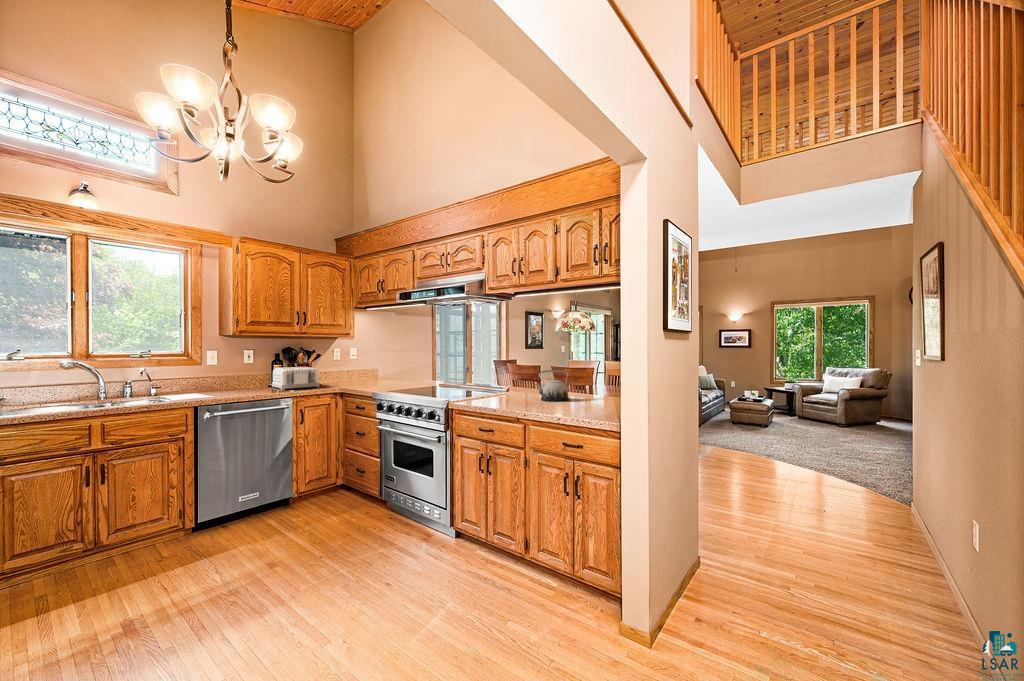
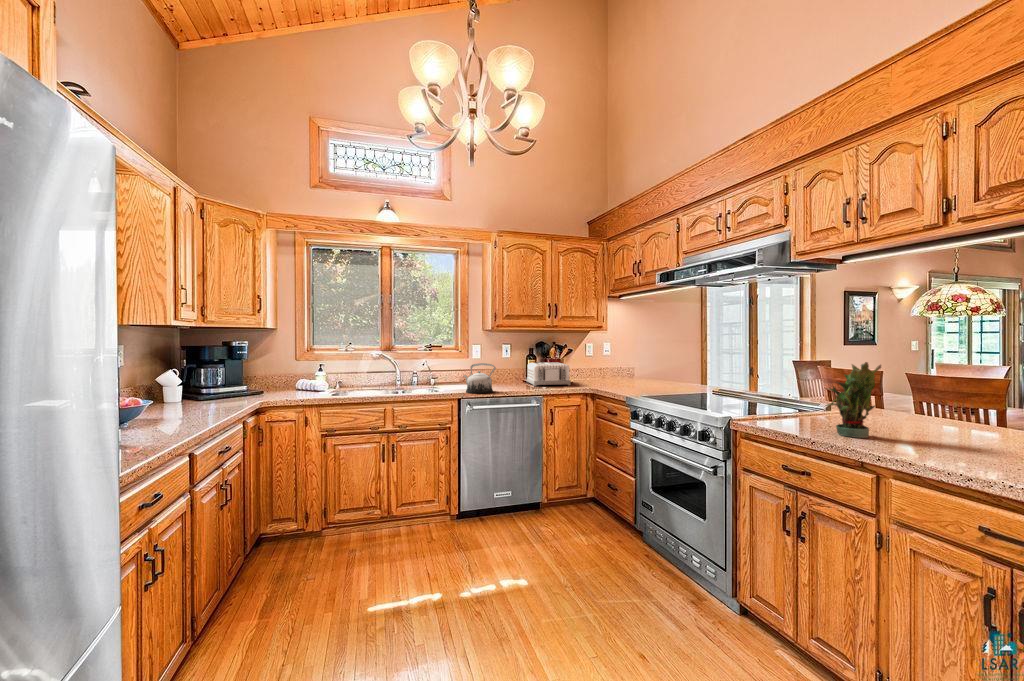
potted plant: none [502,359,530,405] -> present [826,362,881,438]
teapot: present [535,370,569,402] -> present [463,363,496,393]

